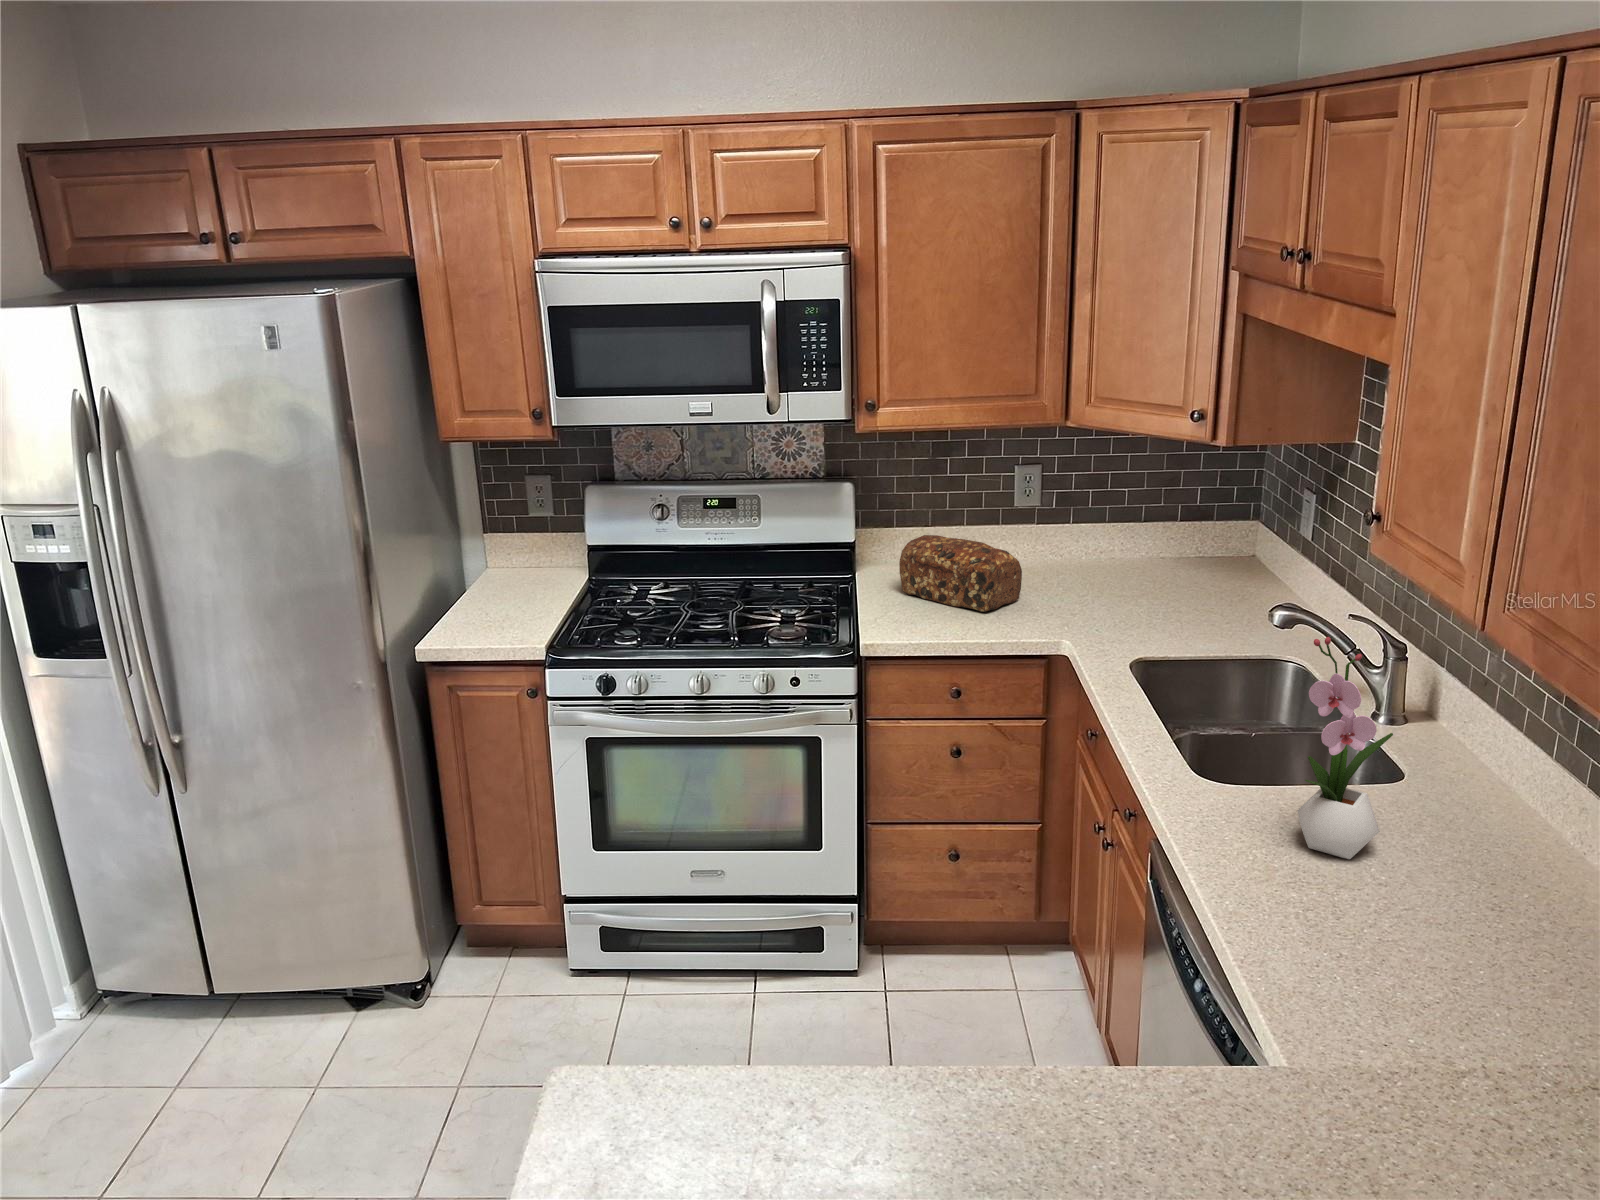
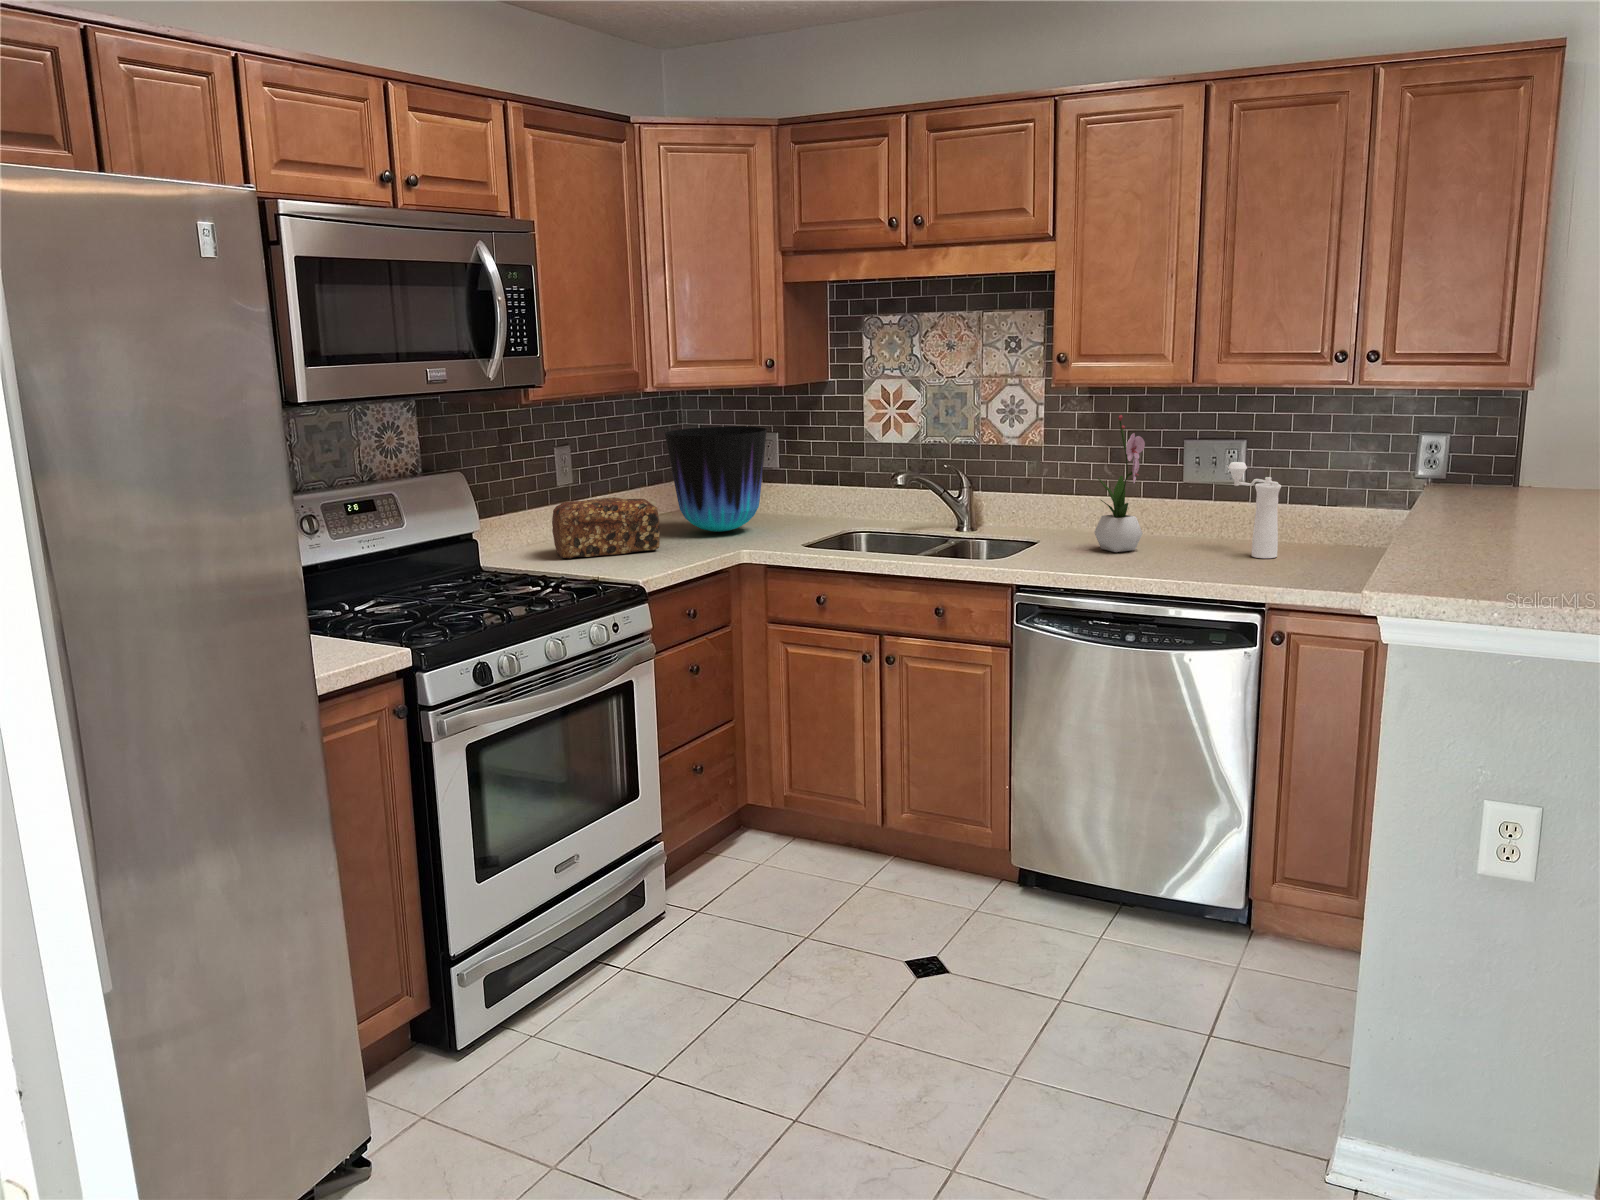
vase: none [1064,476,1195,612] -> present [665,427,767,532]
pepper mill: none [1432,791,1528,996] -> present [1228,462,1281,558]

